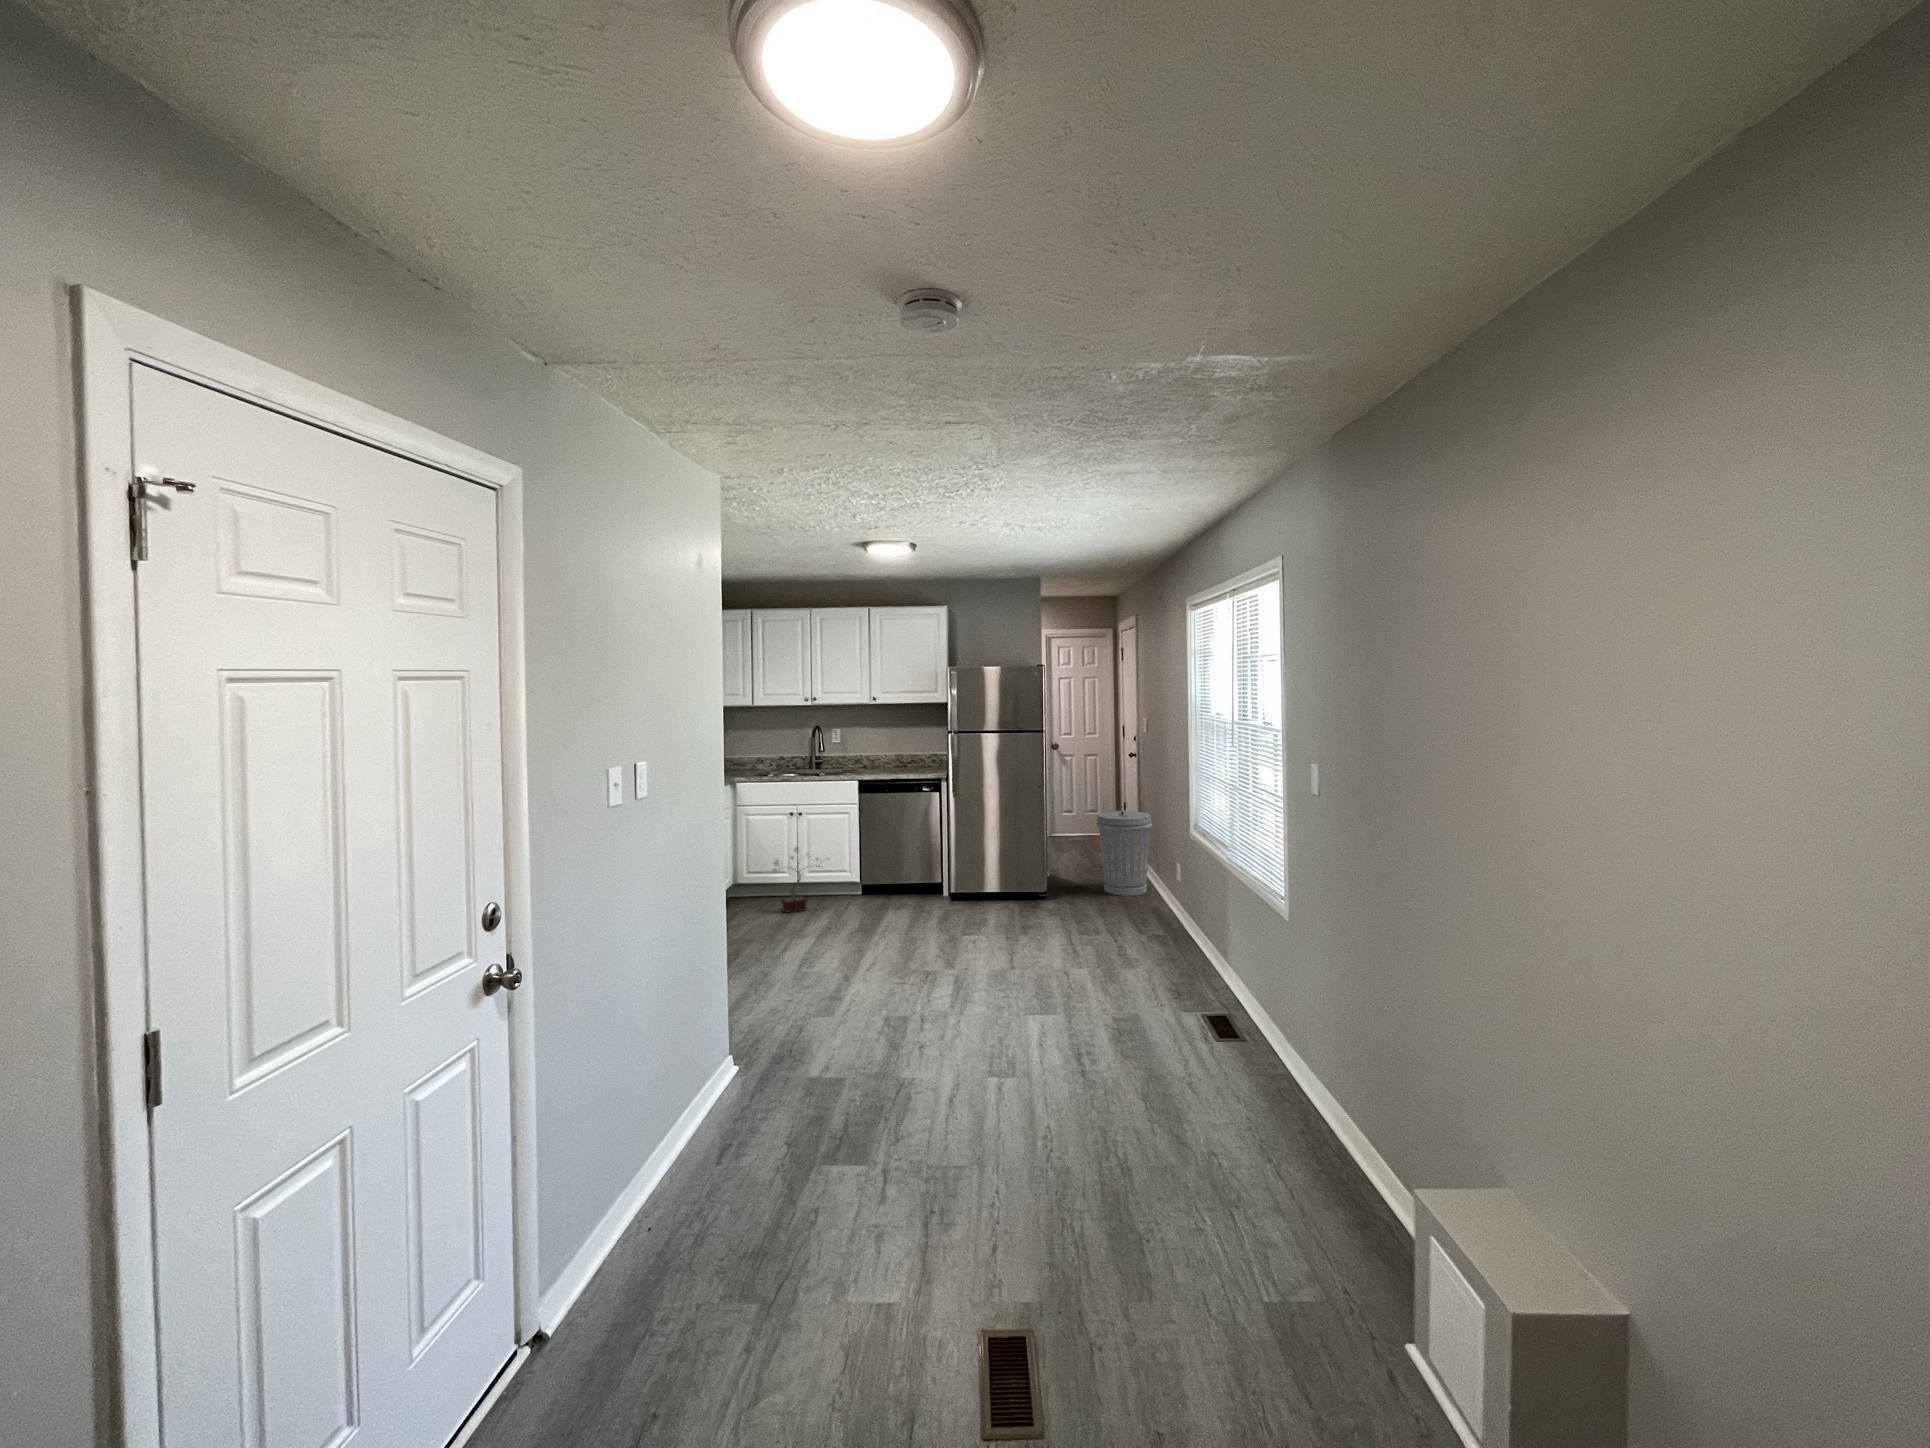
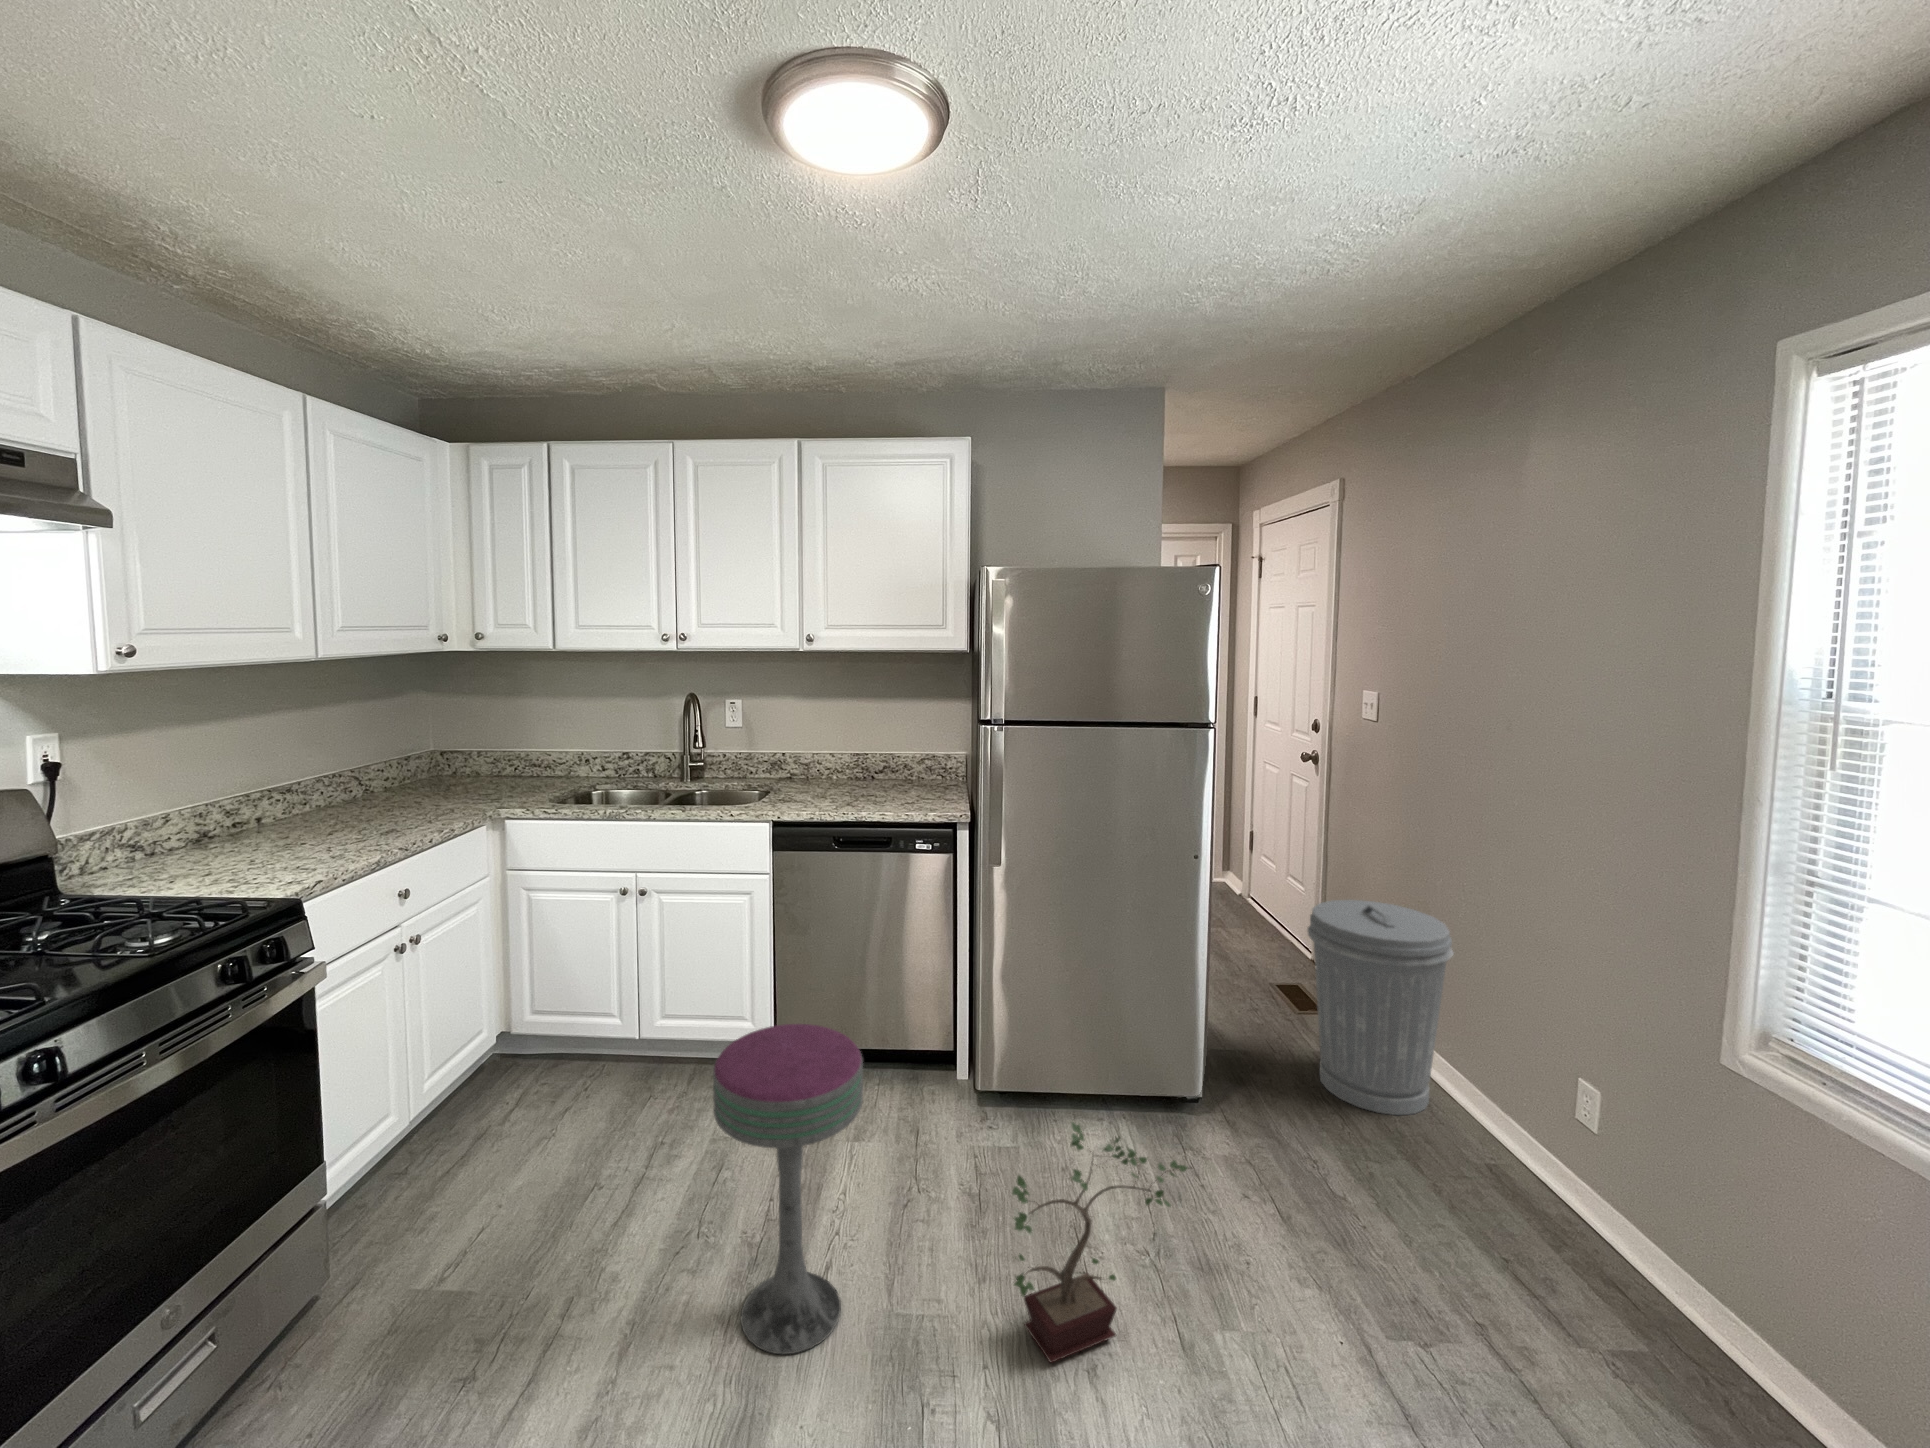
bar stool: none [846,837,897,938] -> present [713,1024,863,1355]
potted plant: present [774,847,820,913] -> present [1012,1122,1187,1363]

